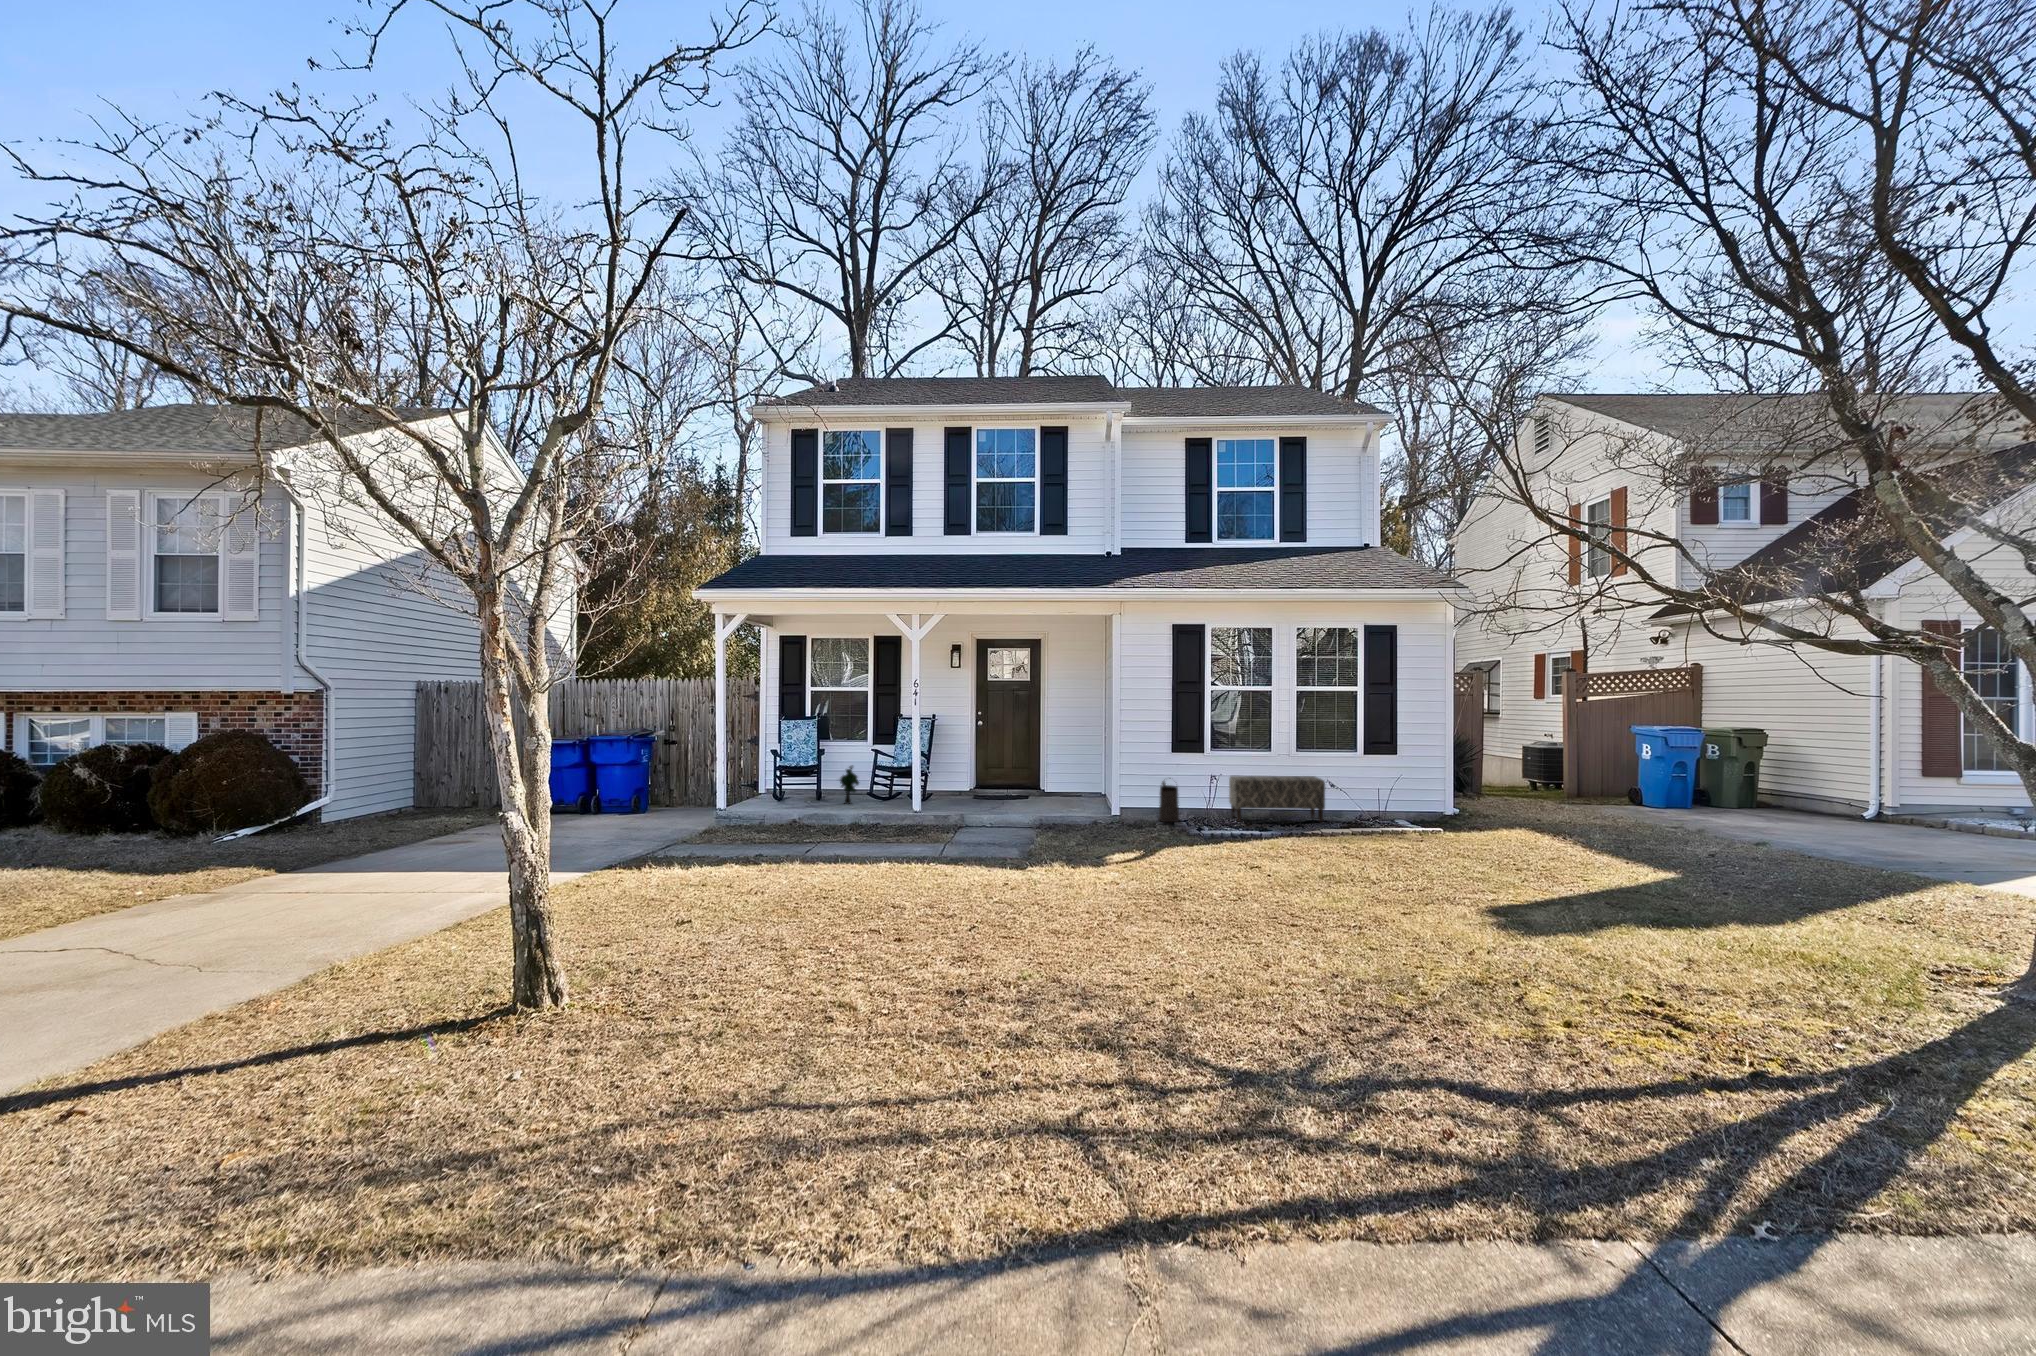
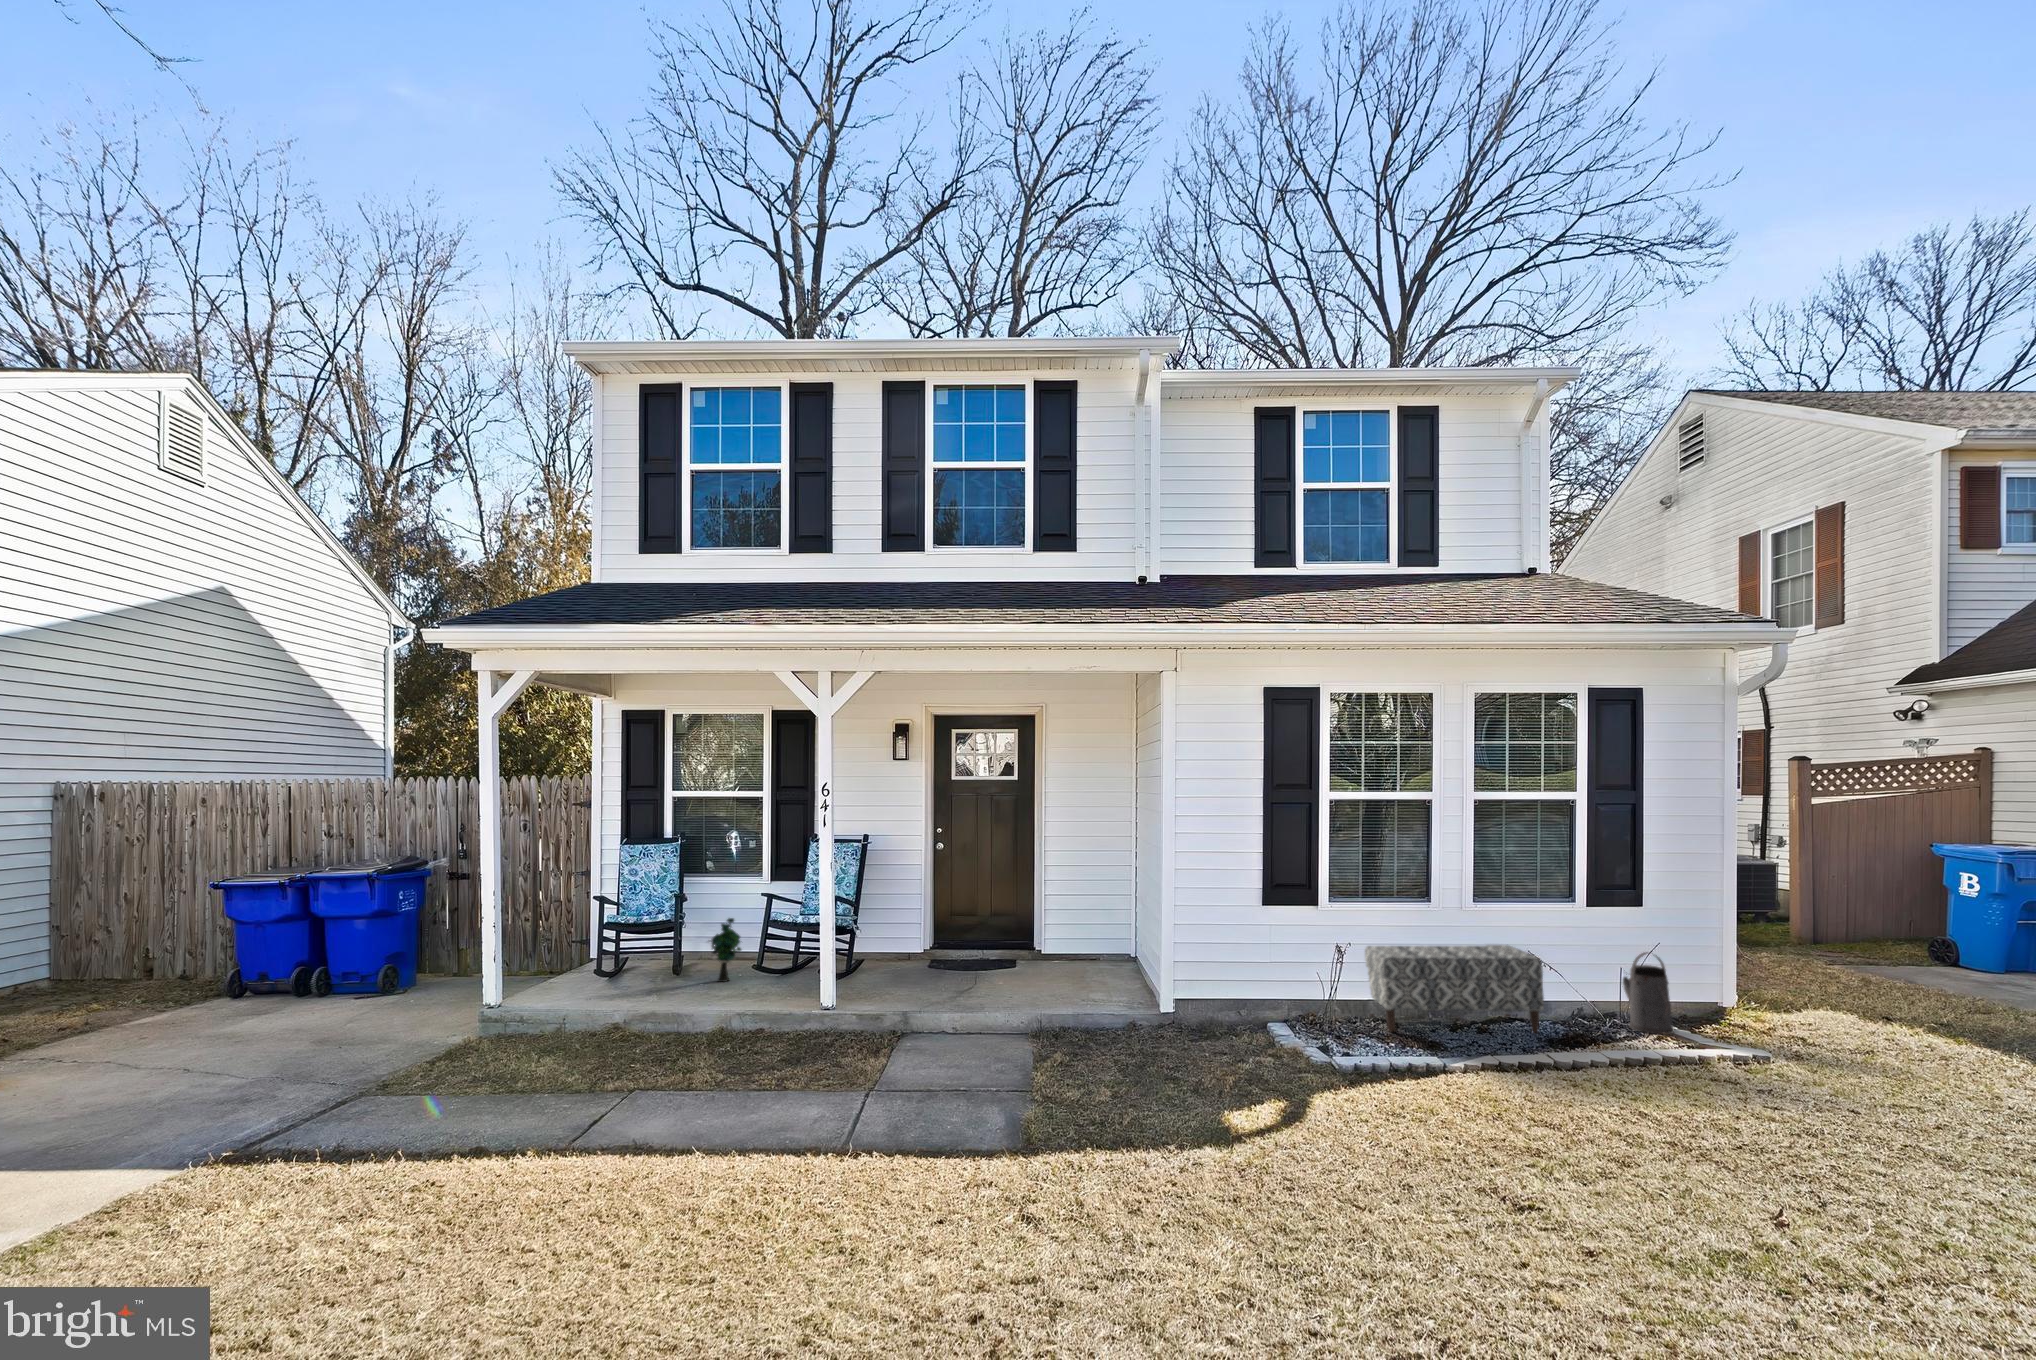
watering can: present [1158,781,1180,822] -> present [1623,952,1675,1034]

